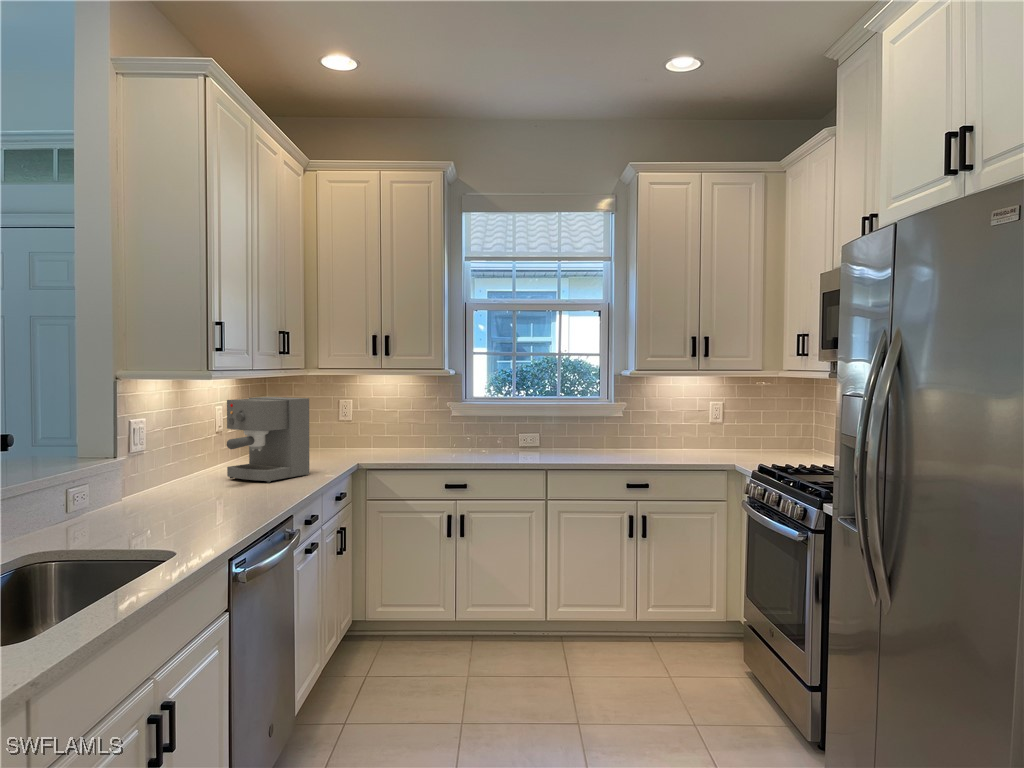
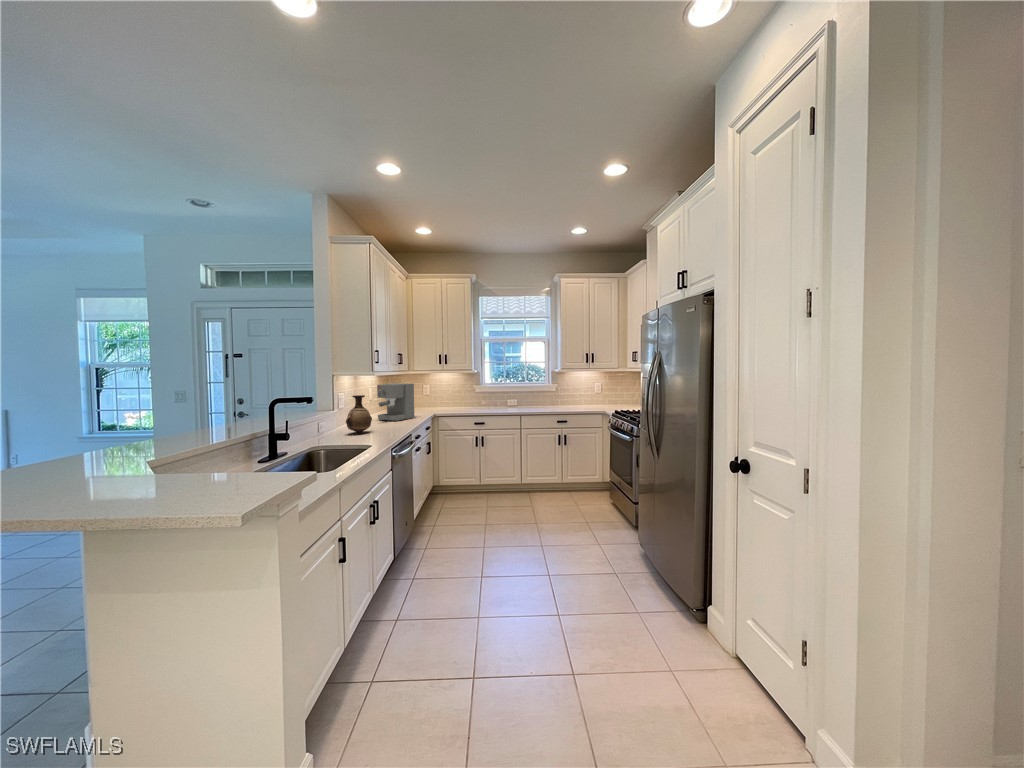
vase: none [139,425,203,513] -> present [346,395,372,433]

